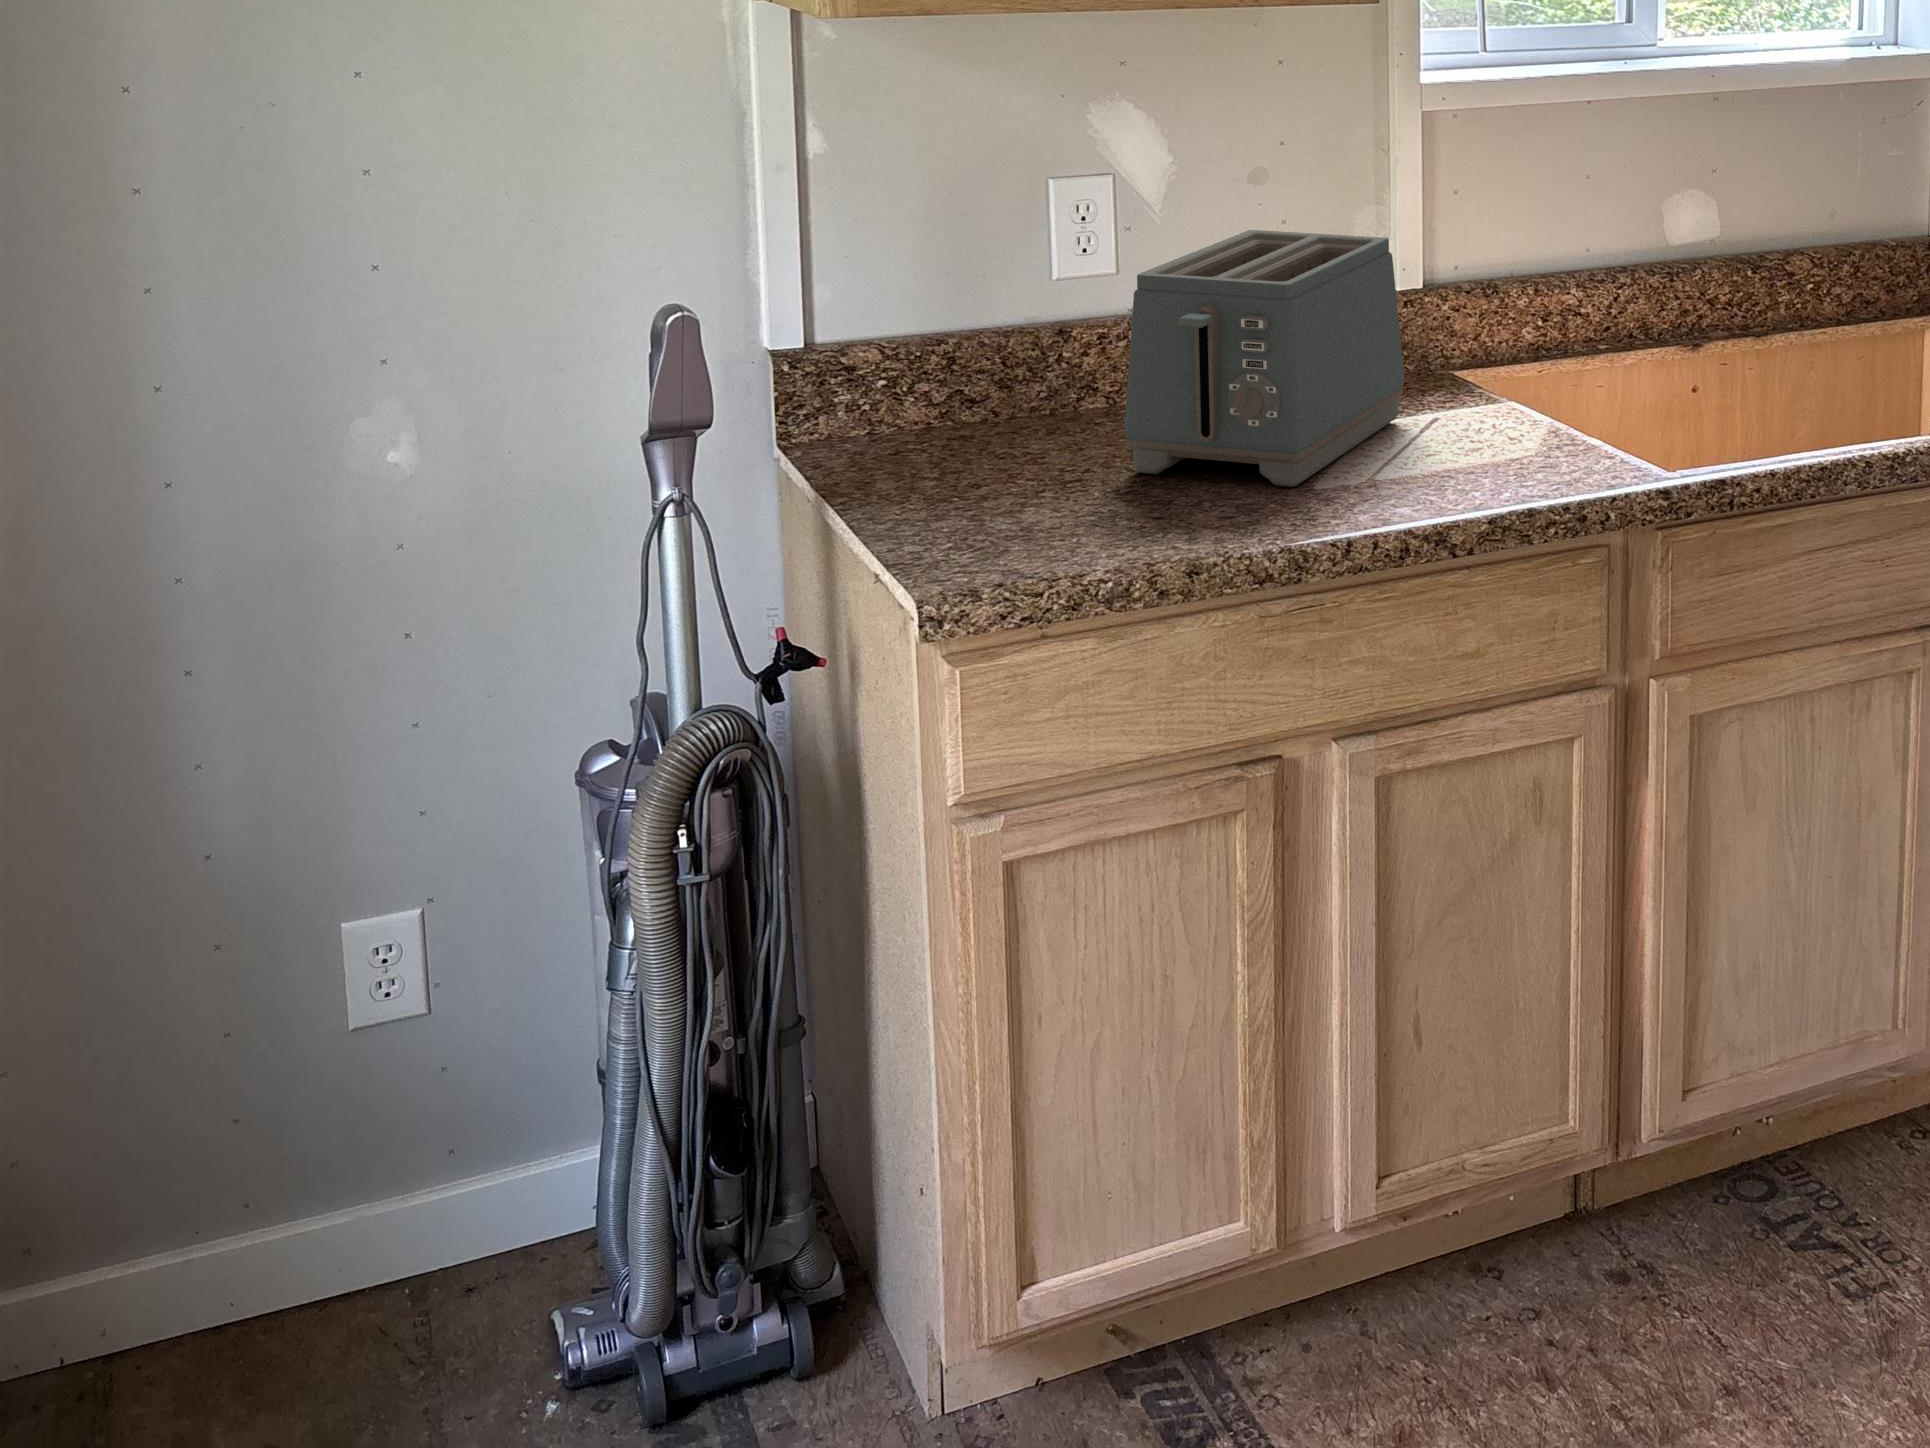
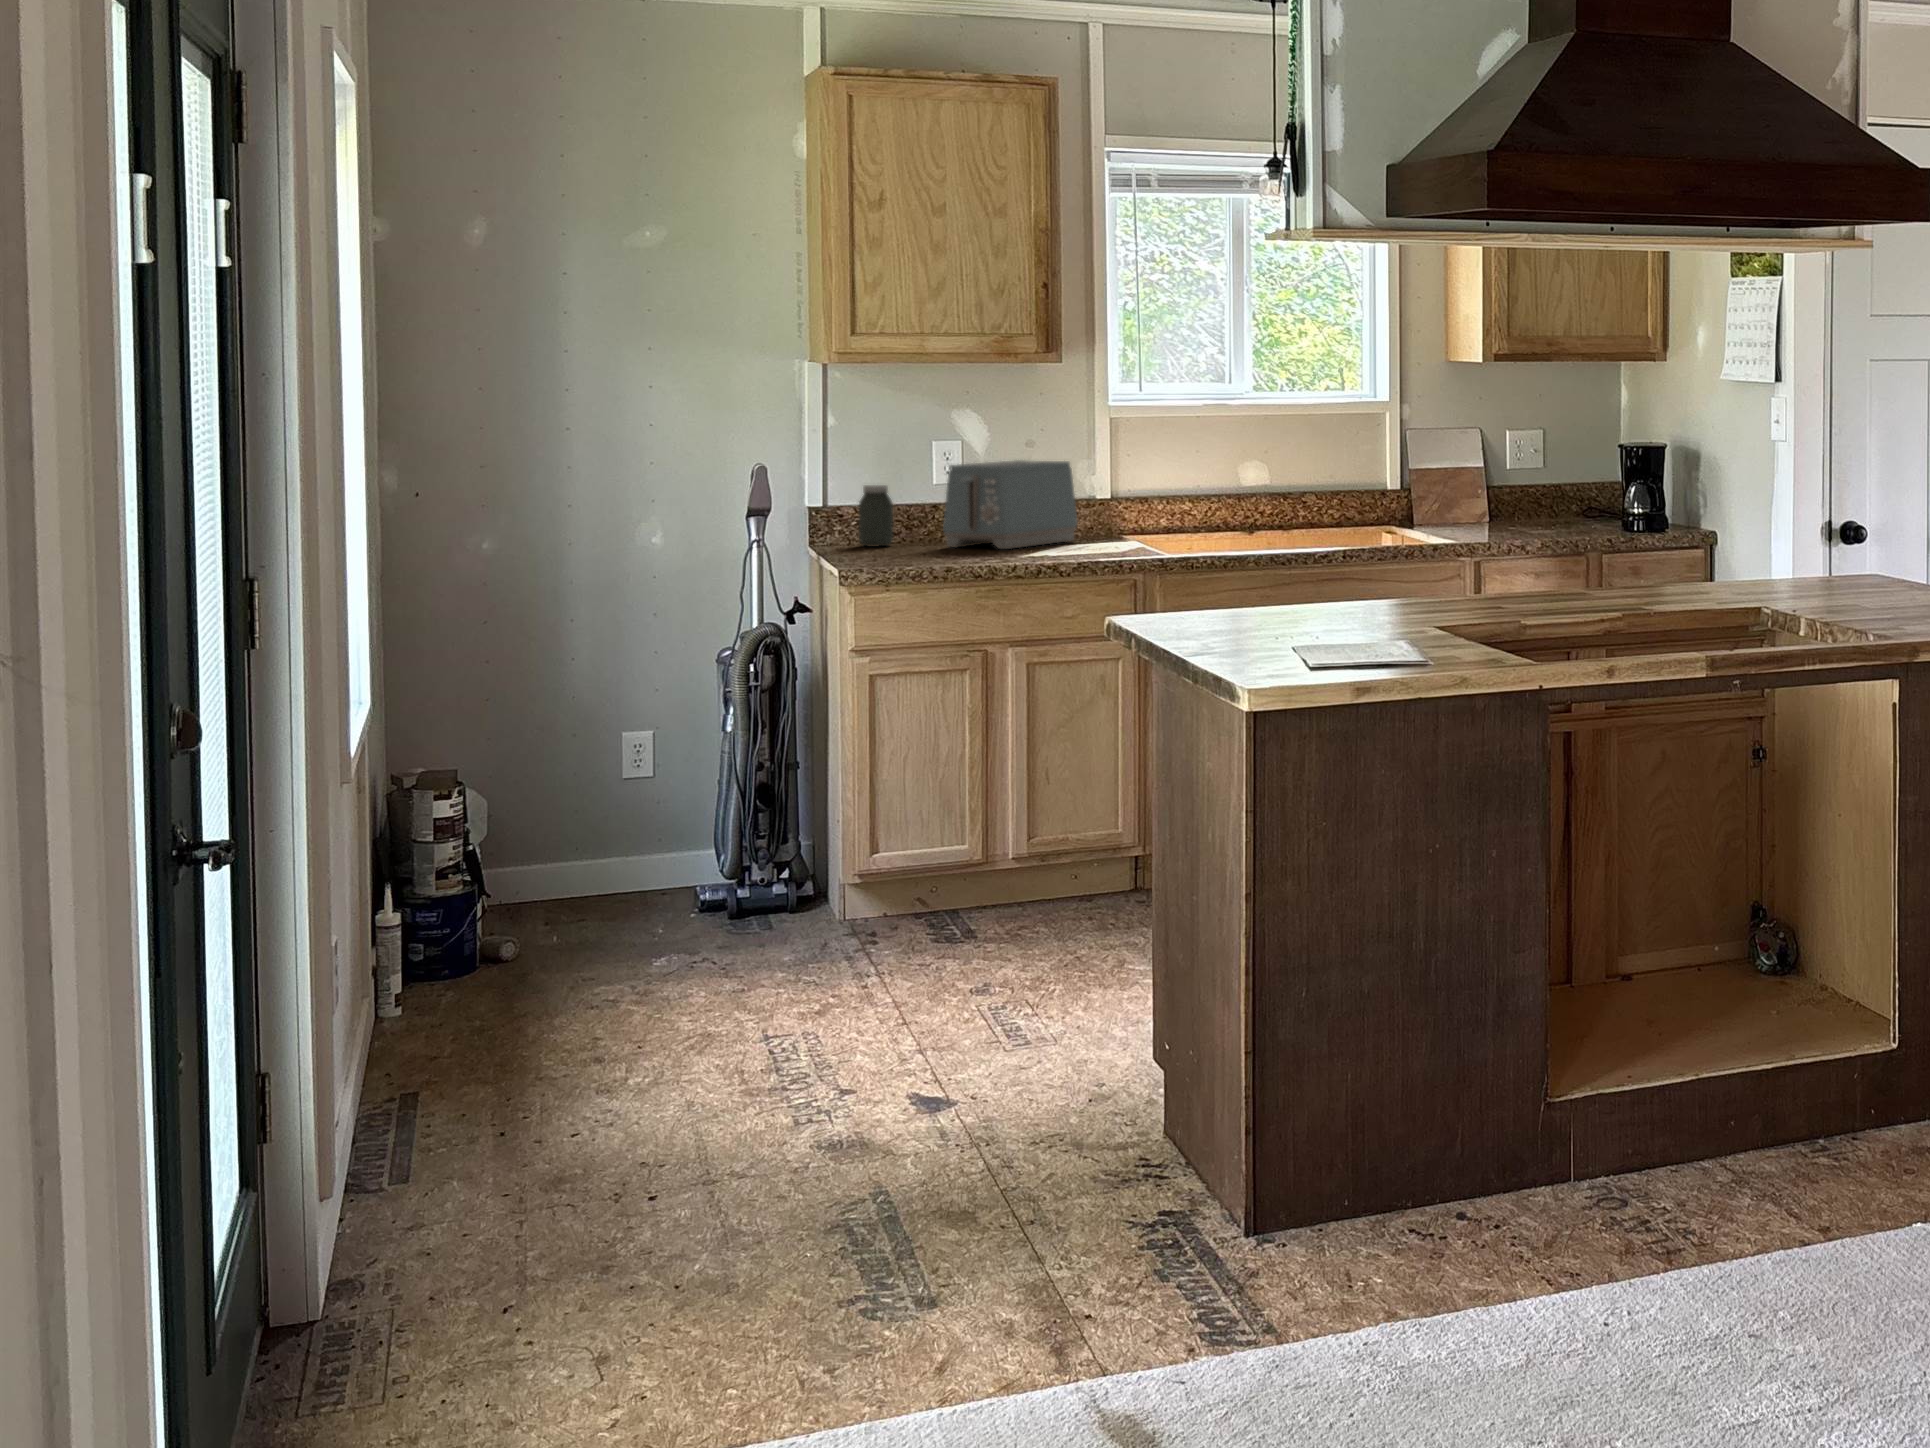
jar: none [907,316,993,473] -> present [858,485,893,546]

